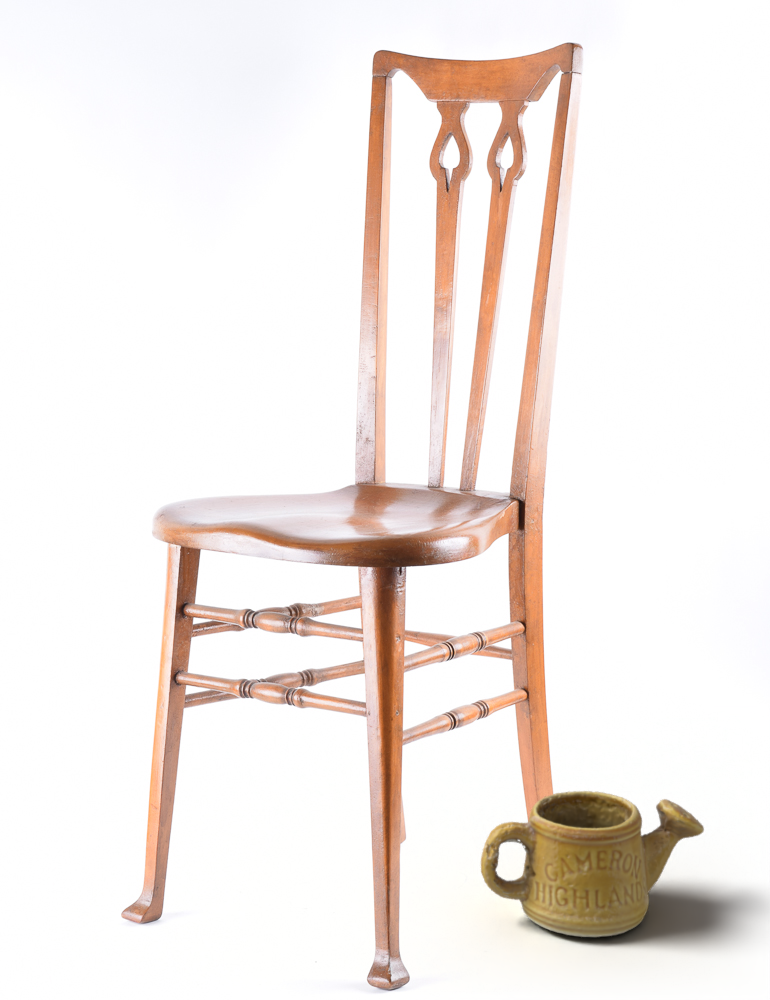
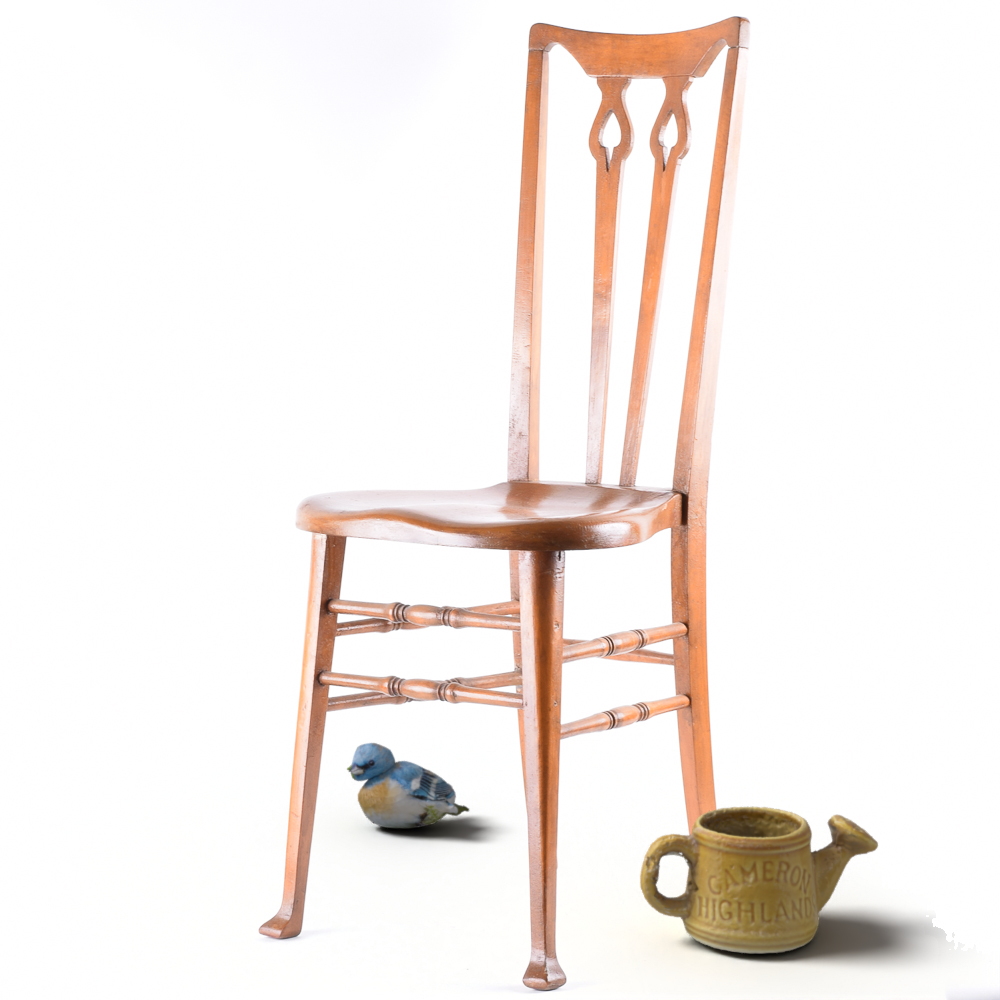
plush toy: none [212,719,325,796] -> present [347,743,469,828]

